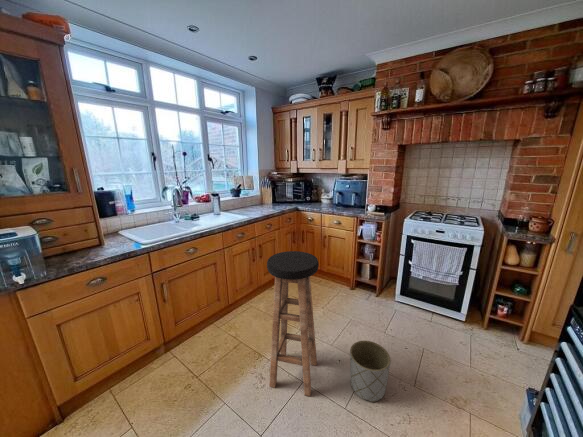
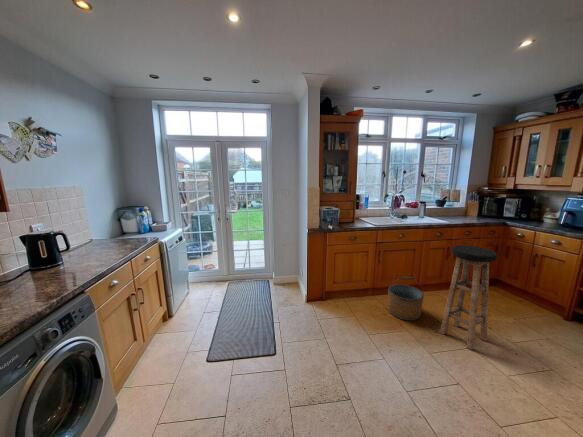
bucket: none [184,317,240,395] -> present [388,277,424,320]
planter: present [350,341,390,402] -> none [515,333,564,383]

